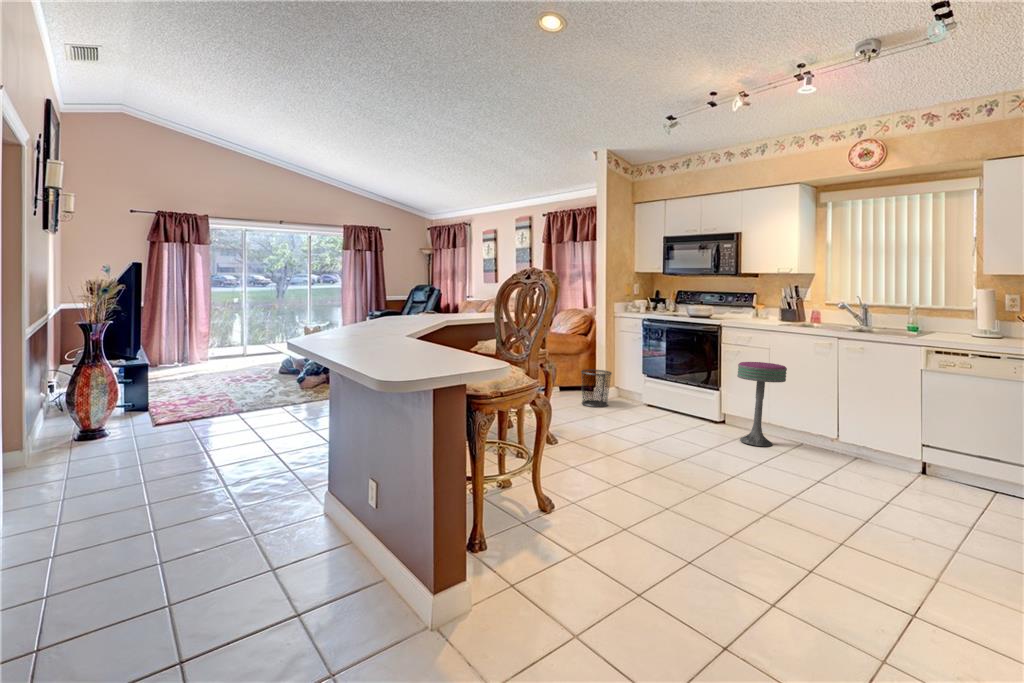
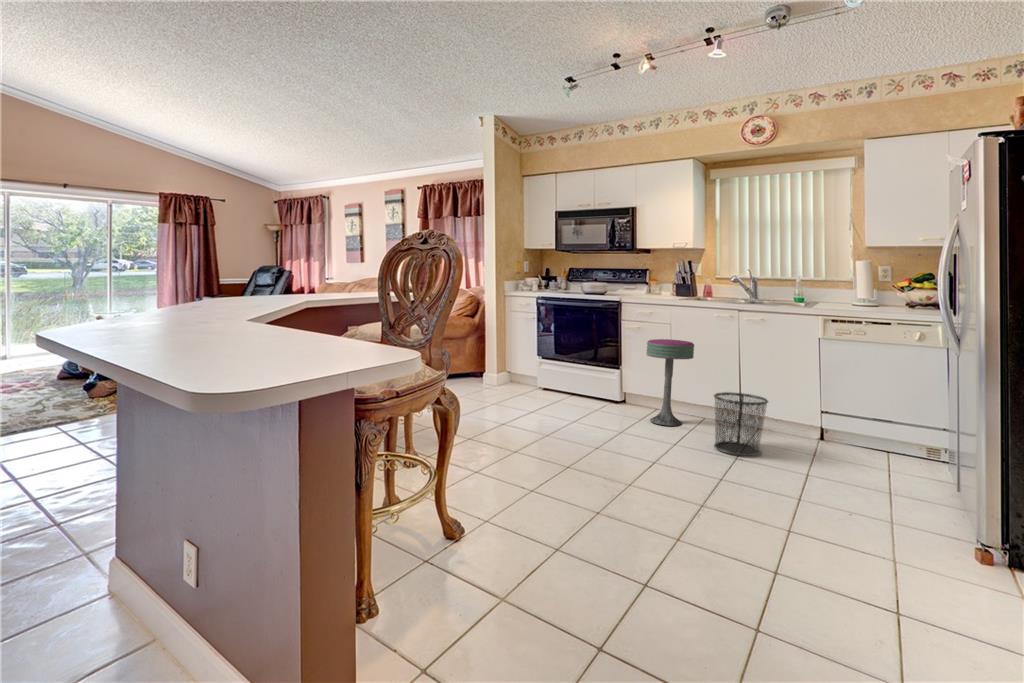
waste bin: present [581,369,612,407] -> present [714,392,768,456]

